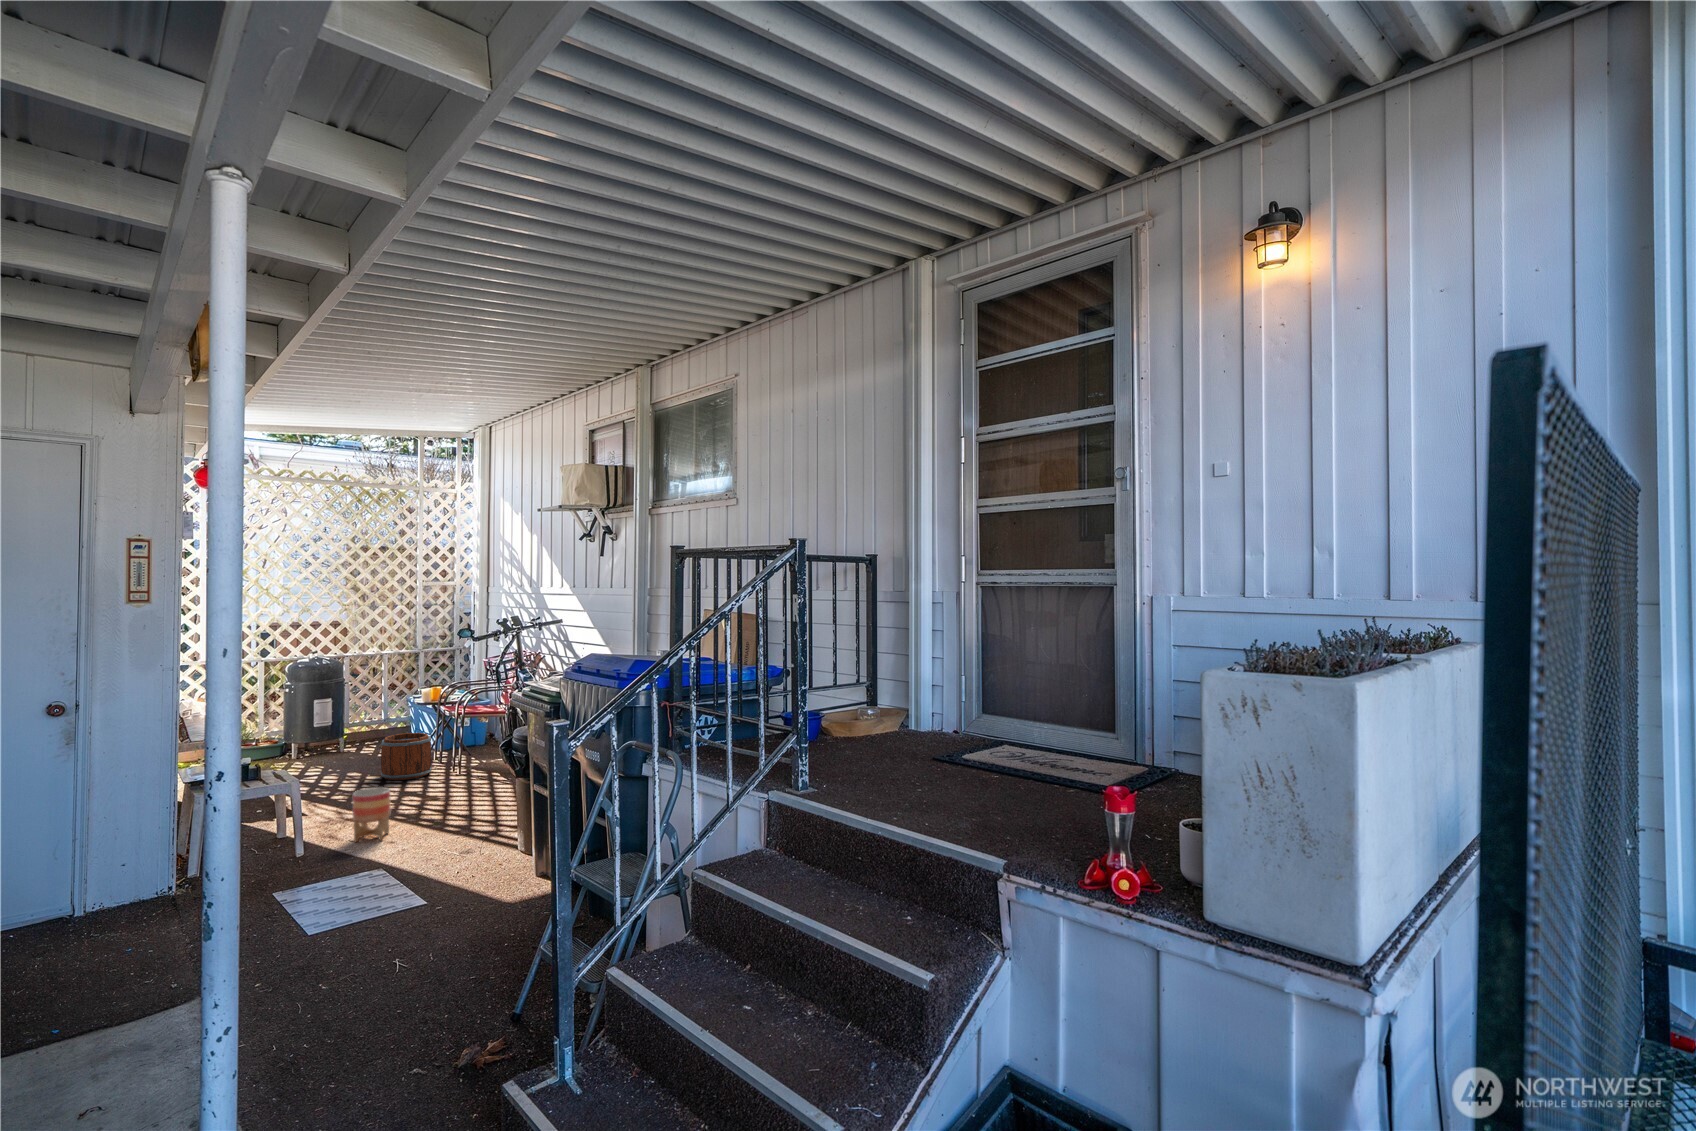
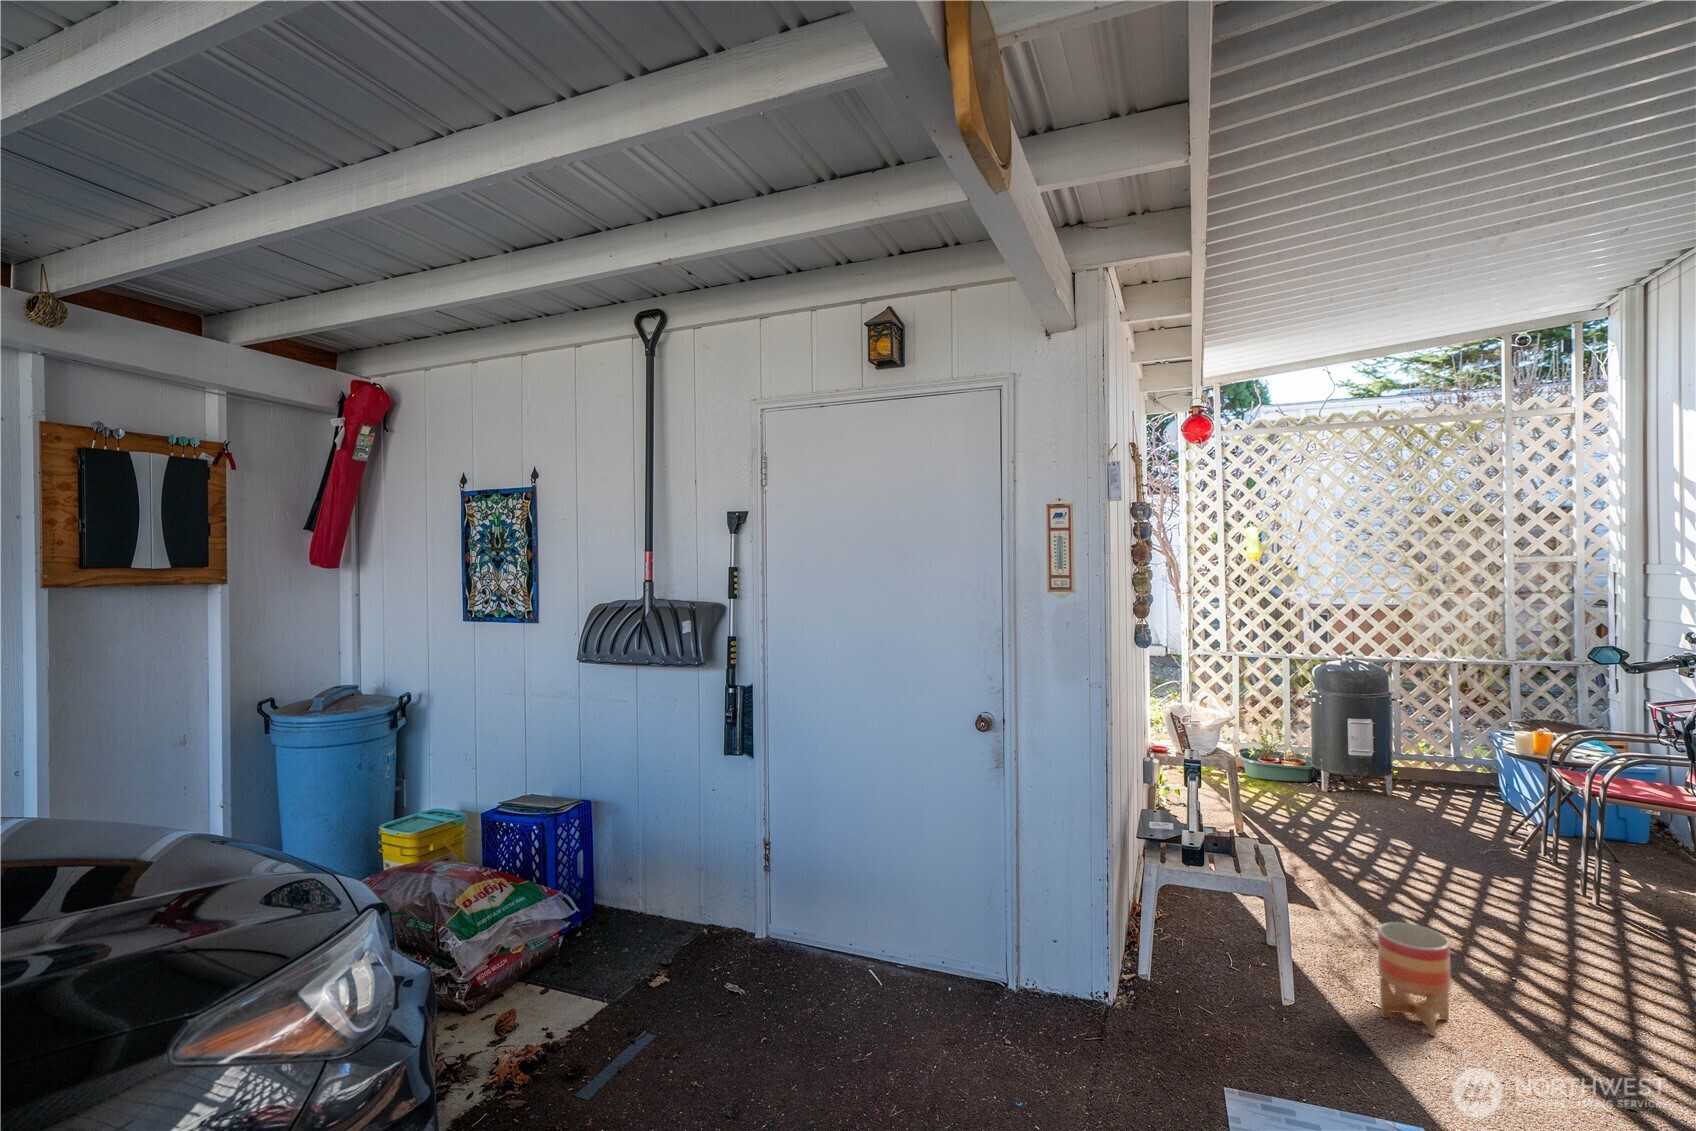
bucket: present [381,733,431,780] -> none [1442,802,1536,887]

